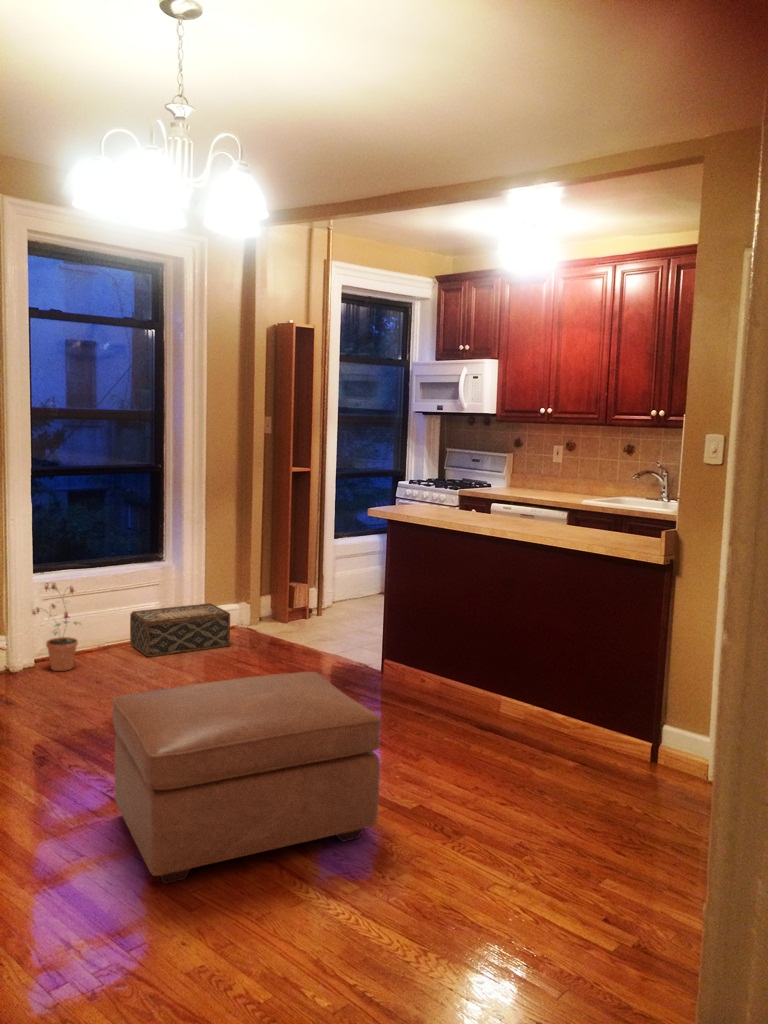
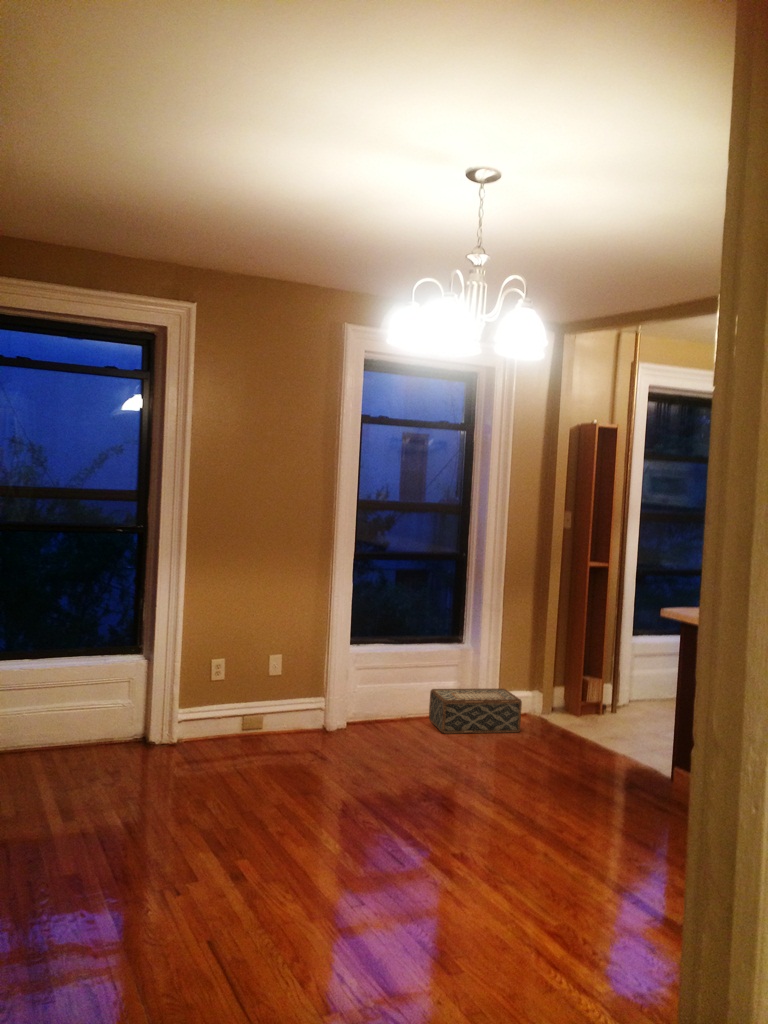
potted plant: present [33,583,80,671] -> none [346,655,388,737]
ottoman: present [113,672,381,884] -> none [398,766,647,945]

